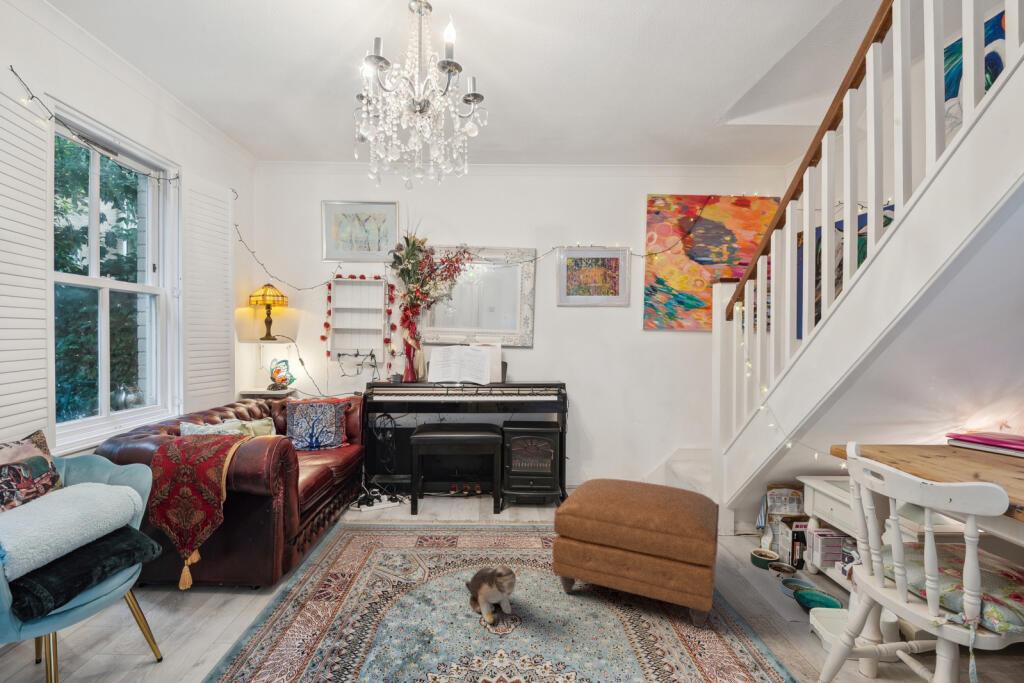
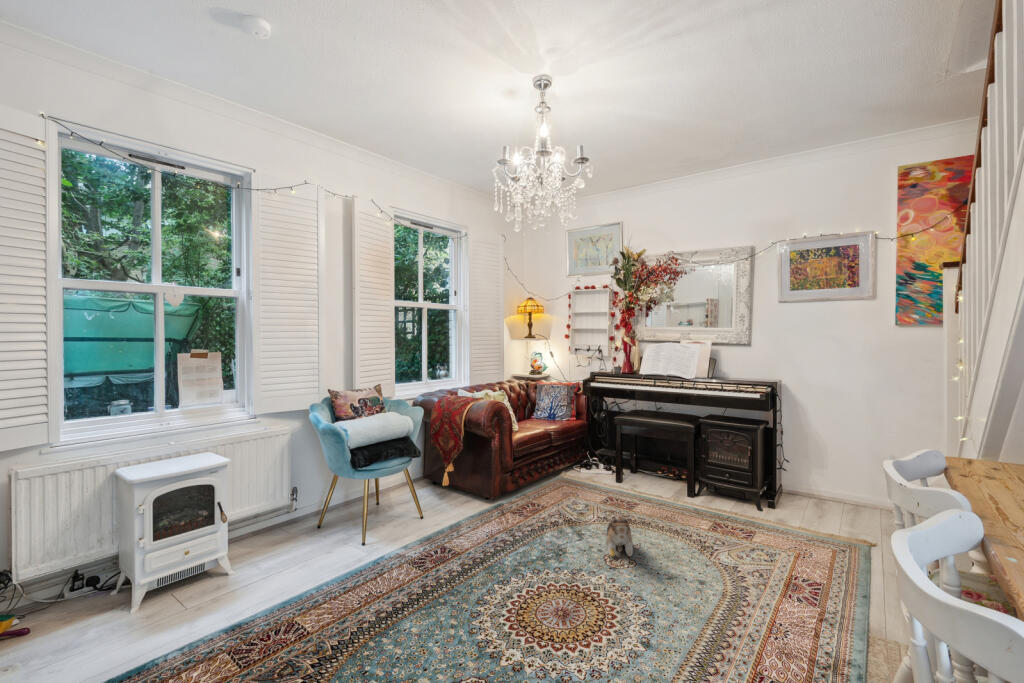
ottoman: present [552,478,719,627] -> none [676,474,866,617]

